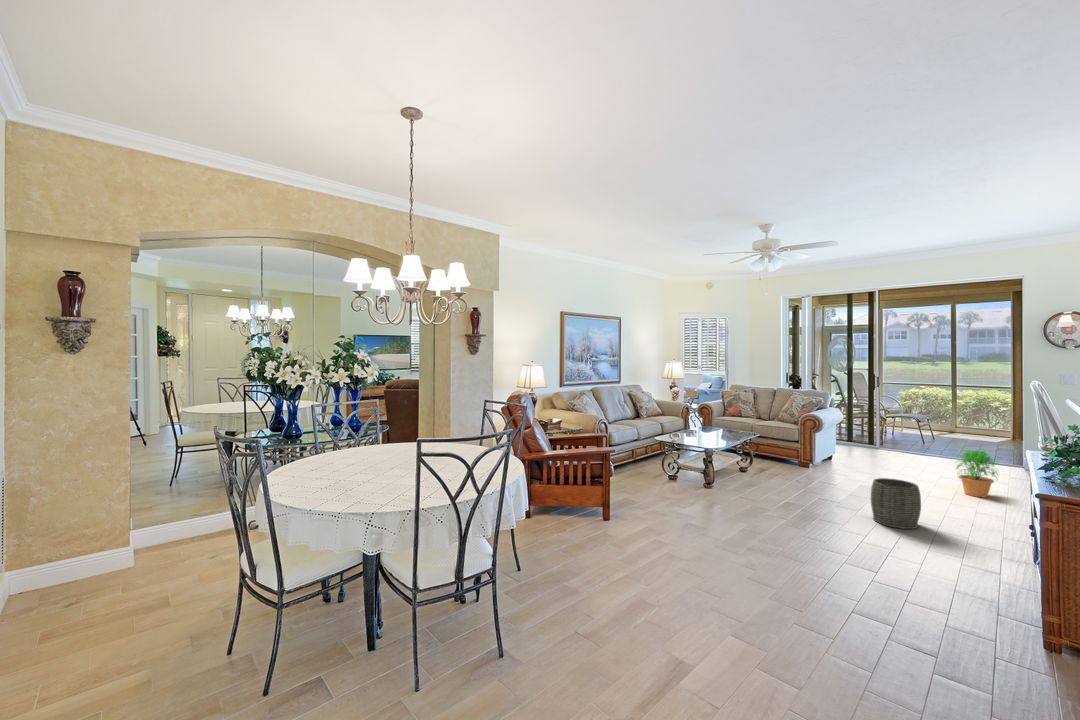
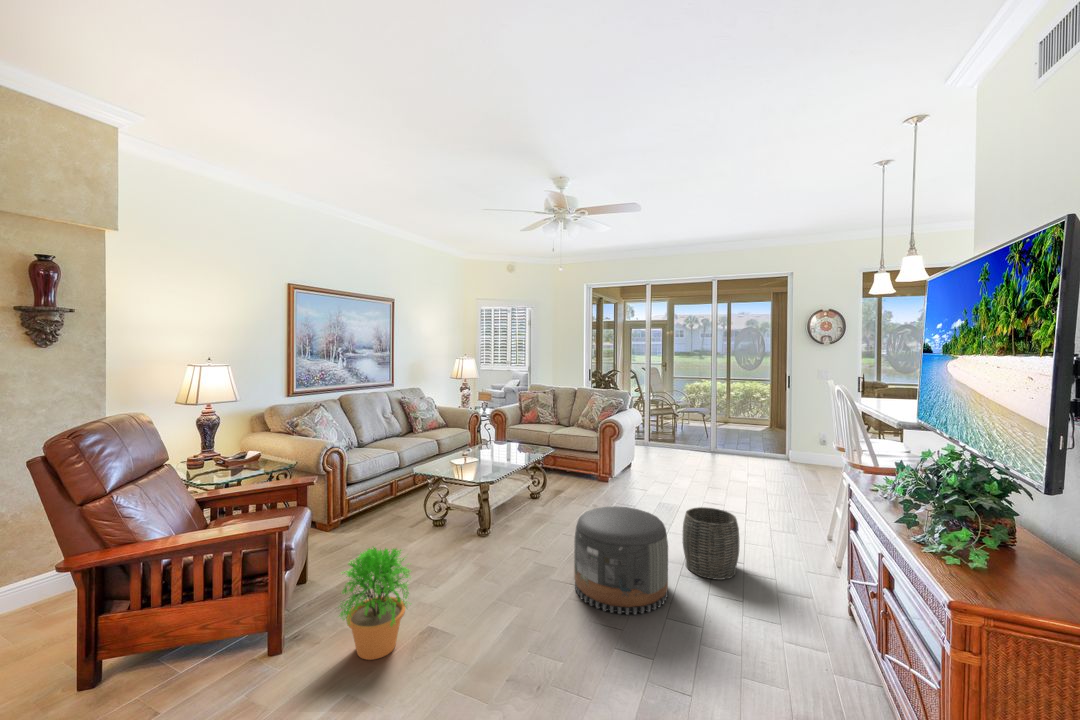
potted plant: present [956,450,998,497] -> present [339,547,410,660]
pouf: none [782,469,855,535] -> present [574,506,668,615]

